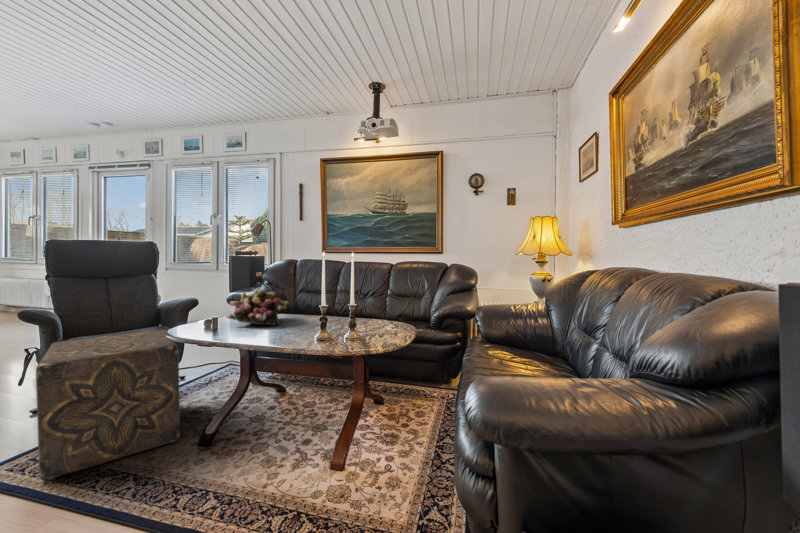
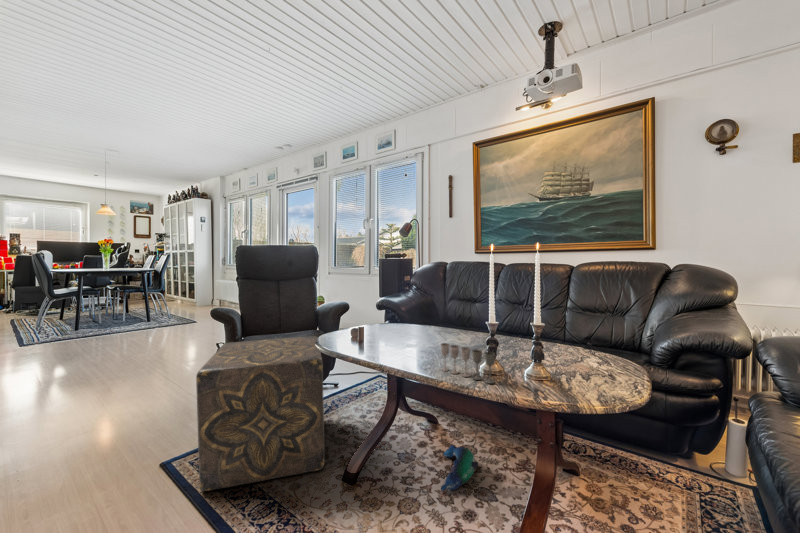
flower arrangement: present [226,289,290,325] -> none [373,295,444,342]
wine glass: none [285,322,324,345] -> present [441,343,495,383]
plush toy: none [285,402,315,433] -> present [441,445,478,491]

